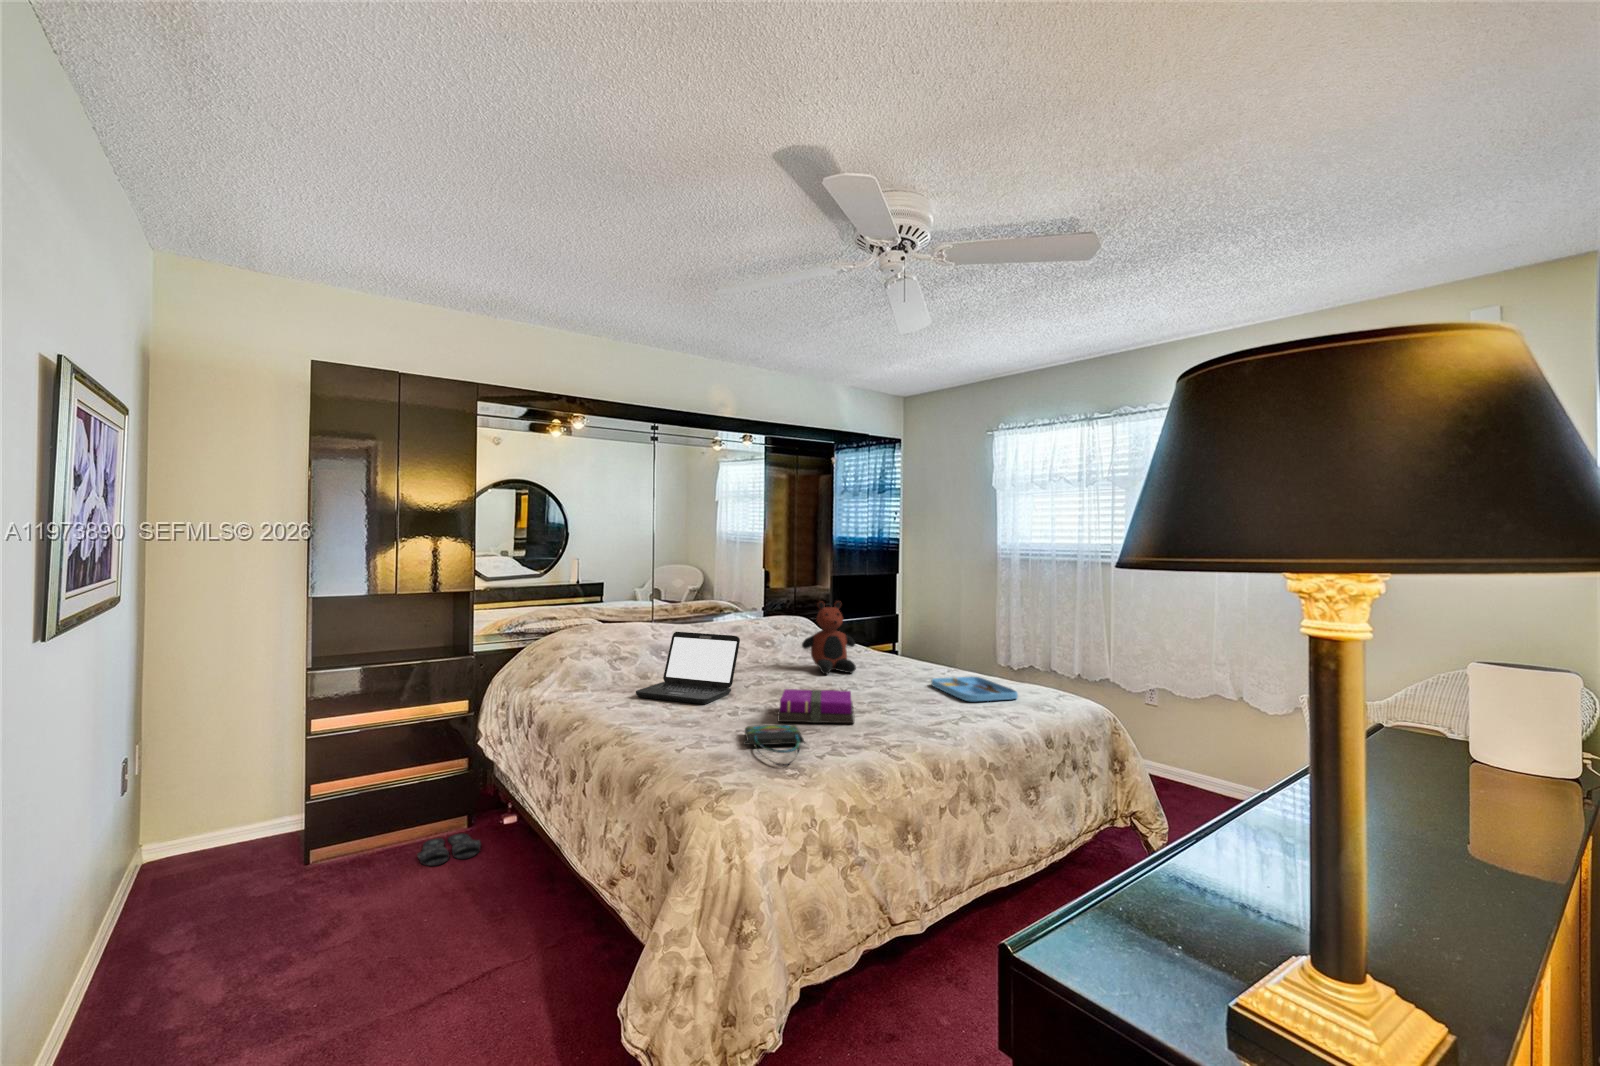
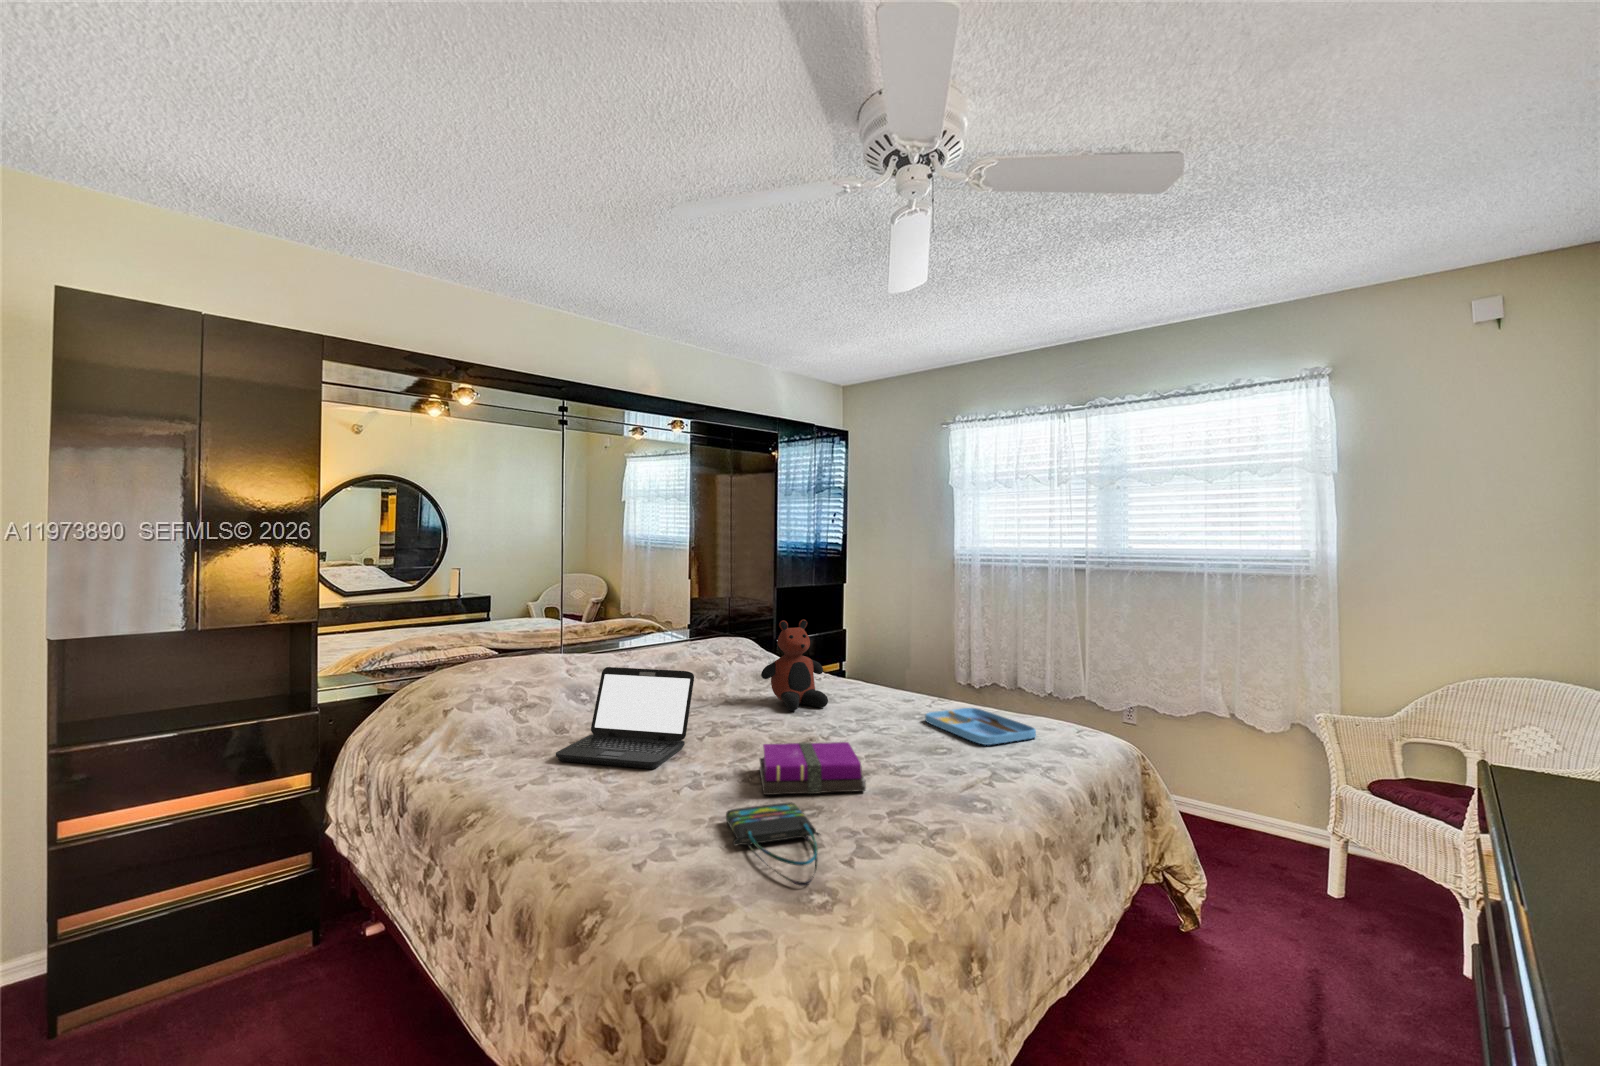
slippers: present [417,833,481,866] -> none [221,960,325,1027]

